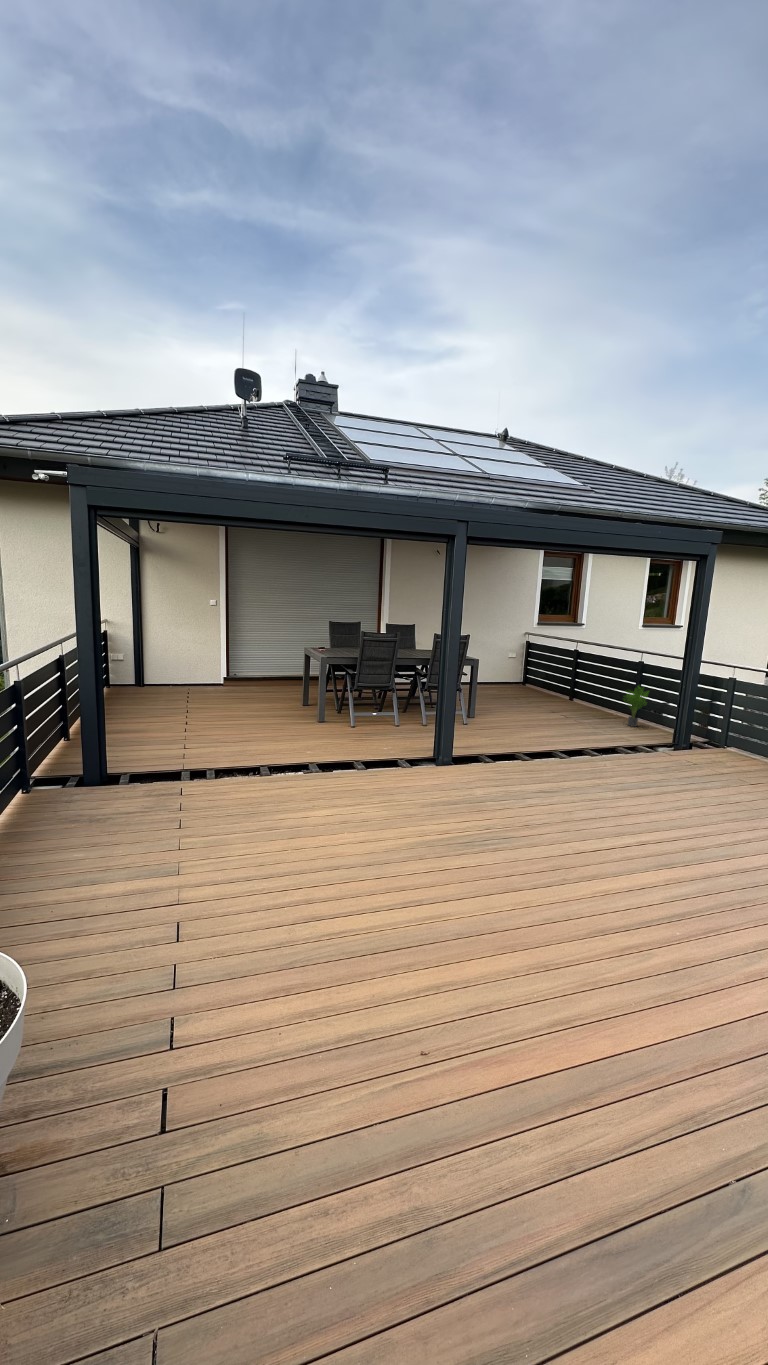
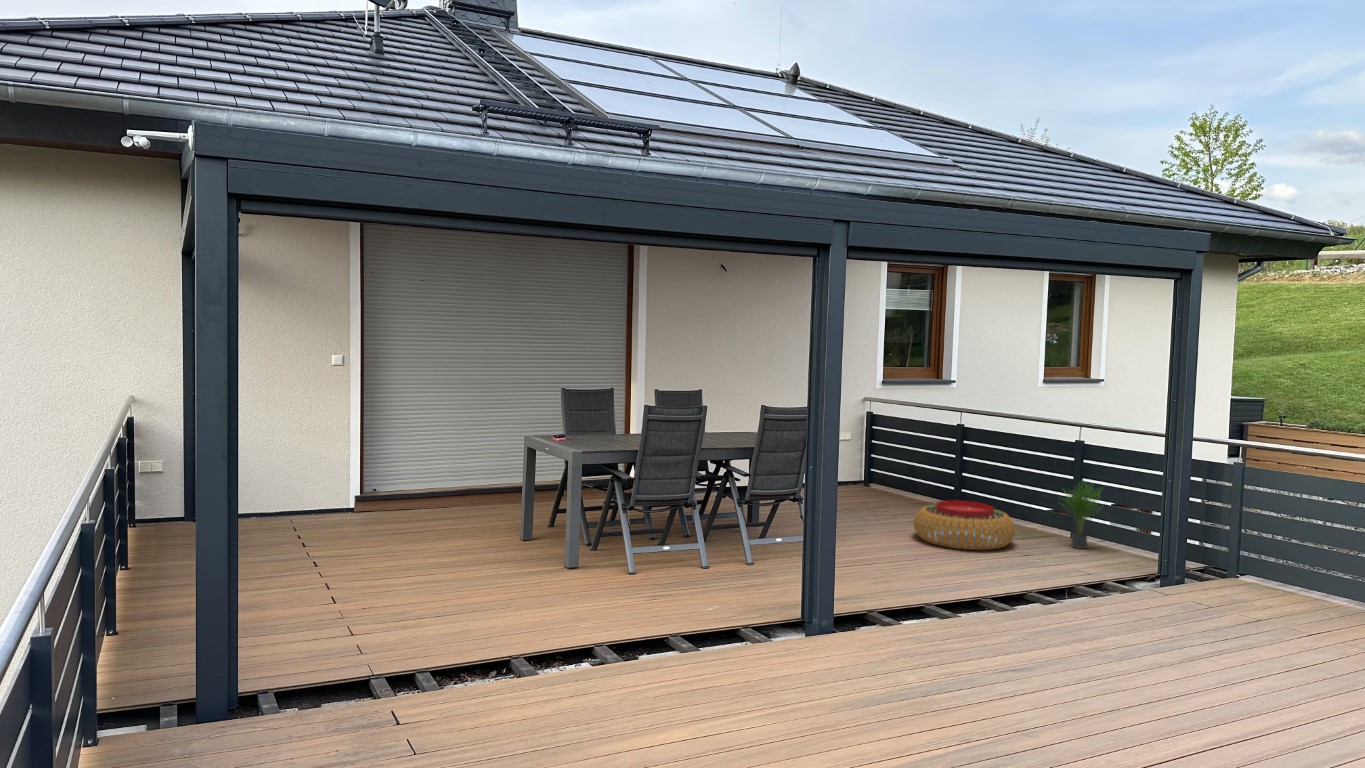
pouf: none [532,694,593,724] -> present [914,500,1015,550]

